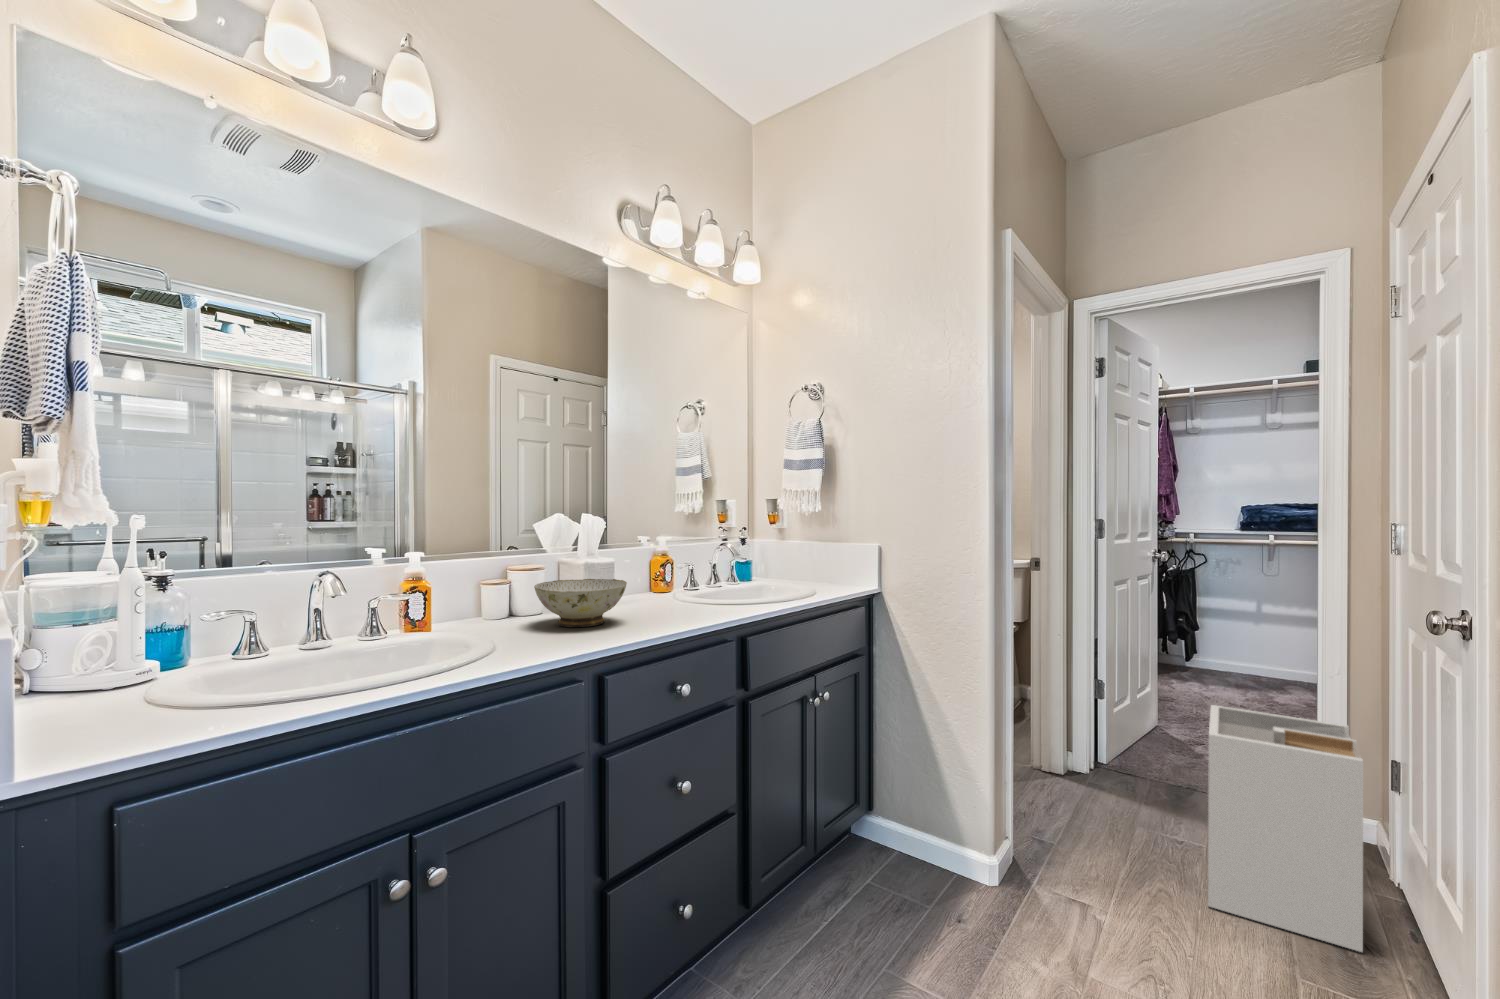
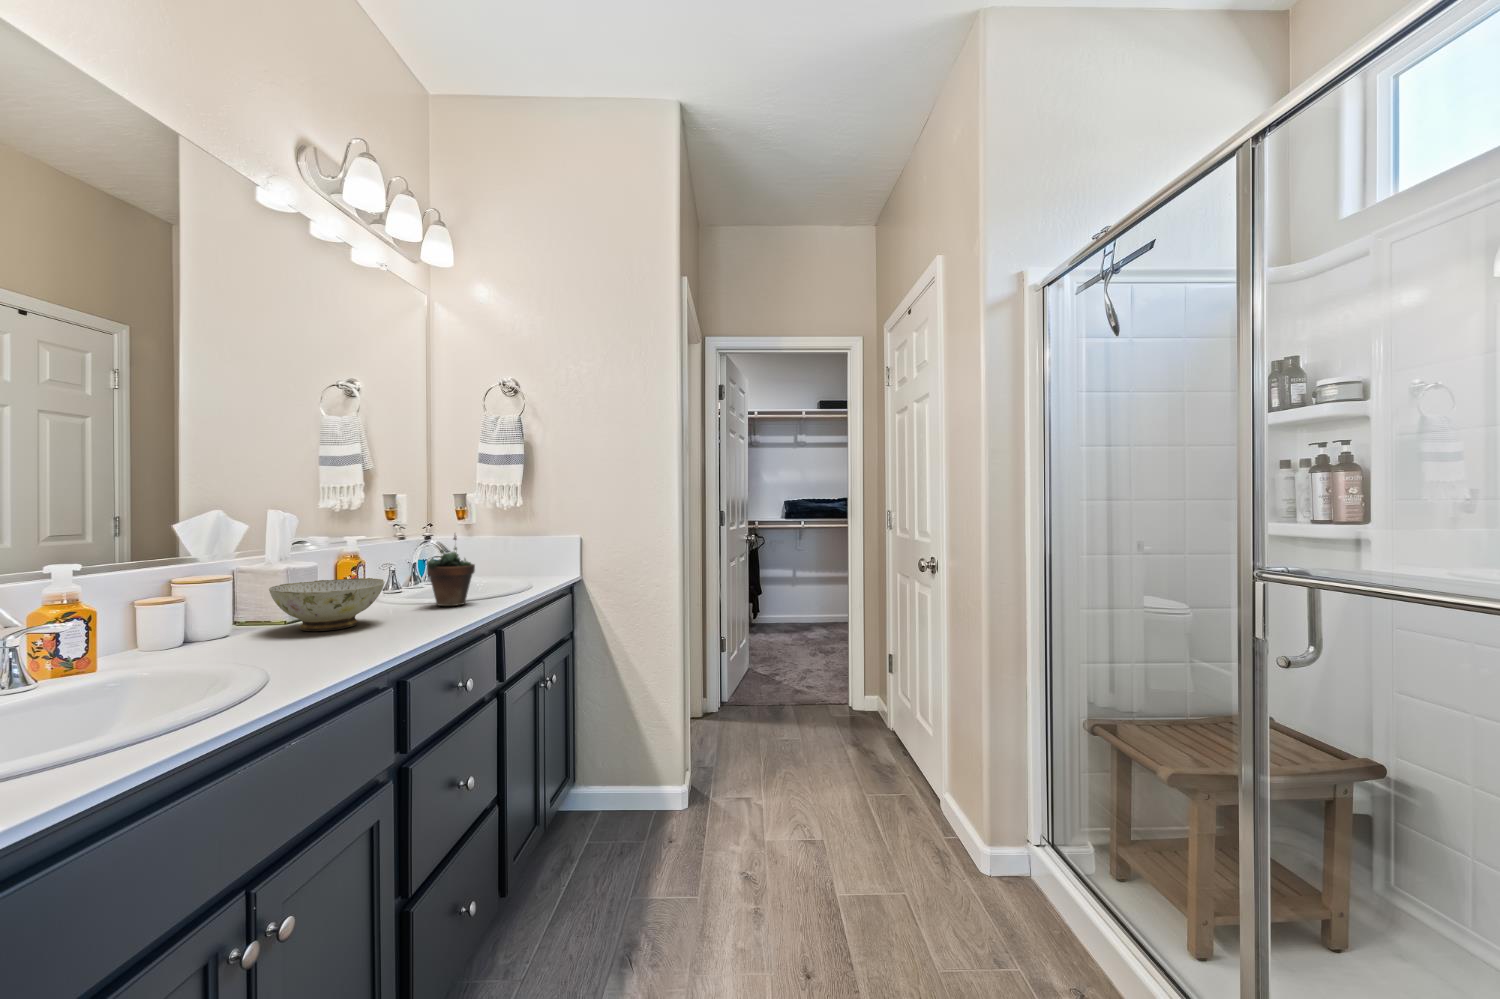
succulent plant: none [680,539,728,614] -> present [427,536,475,606]
laundry hamper: present [1208,705,1363,952] -> none [802,637,887,771]

